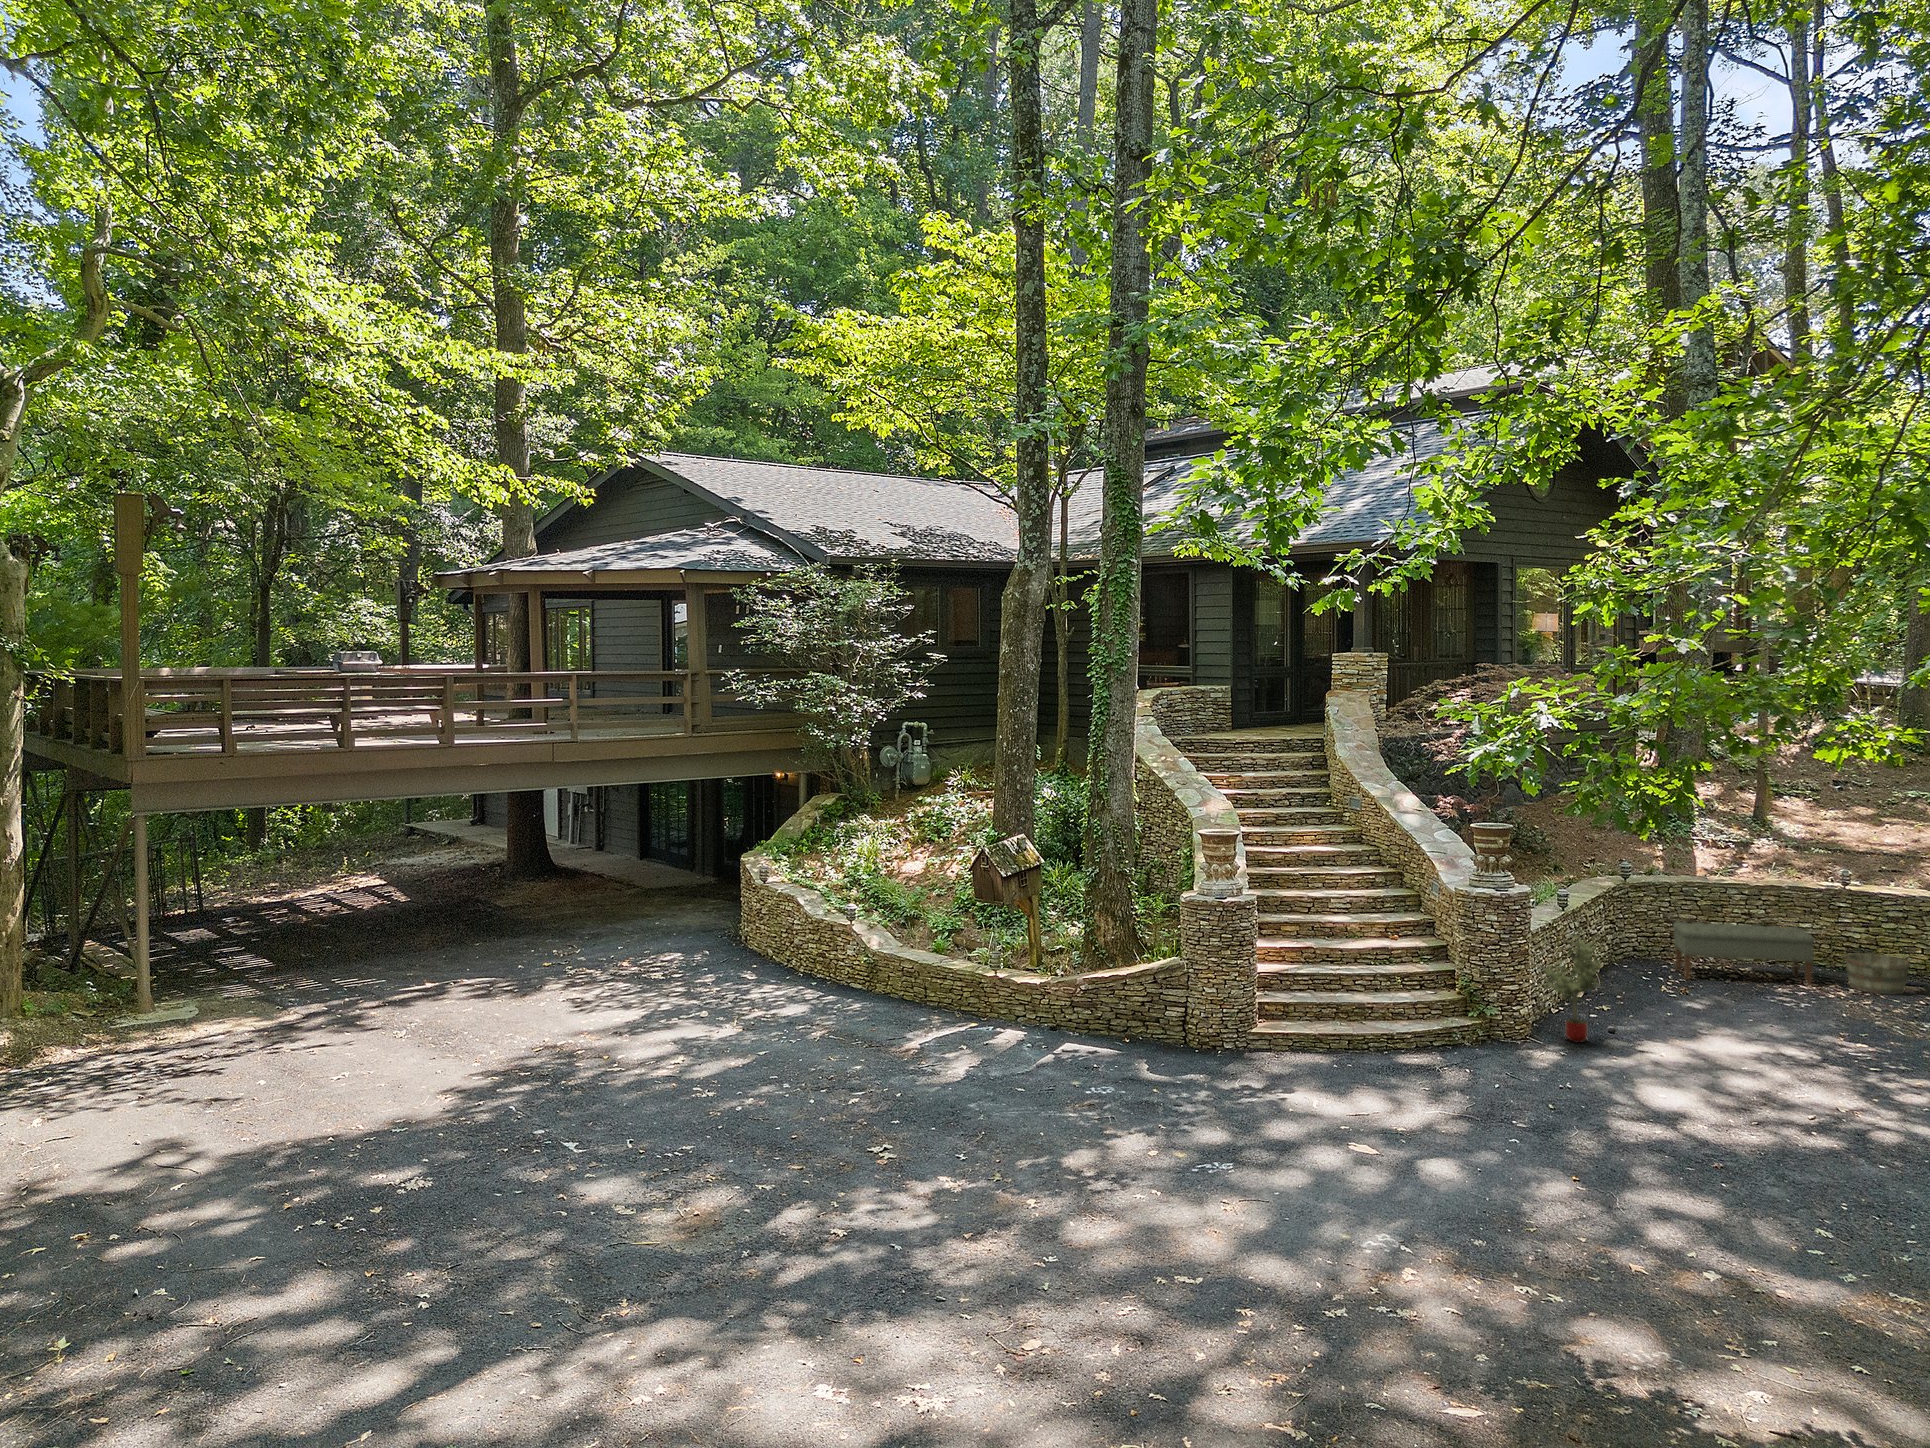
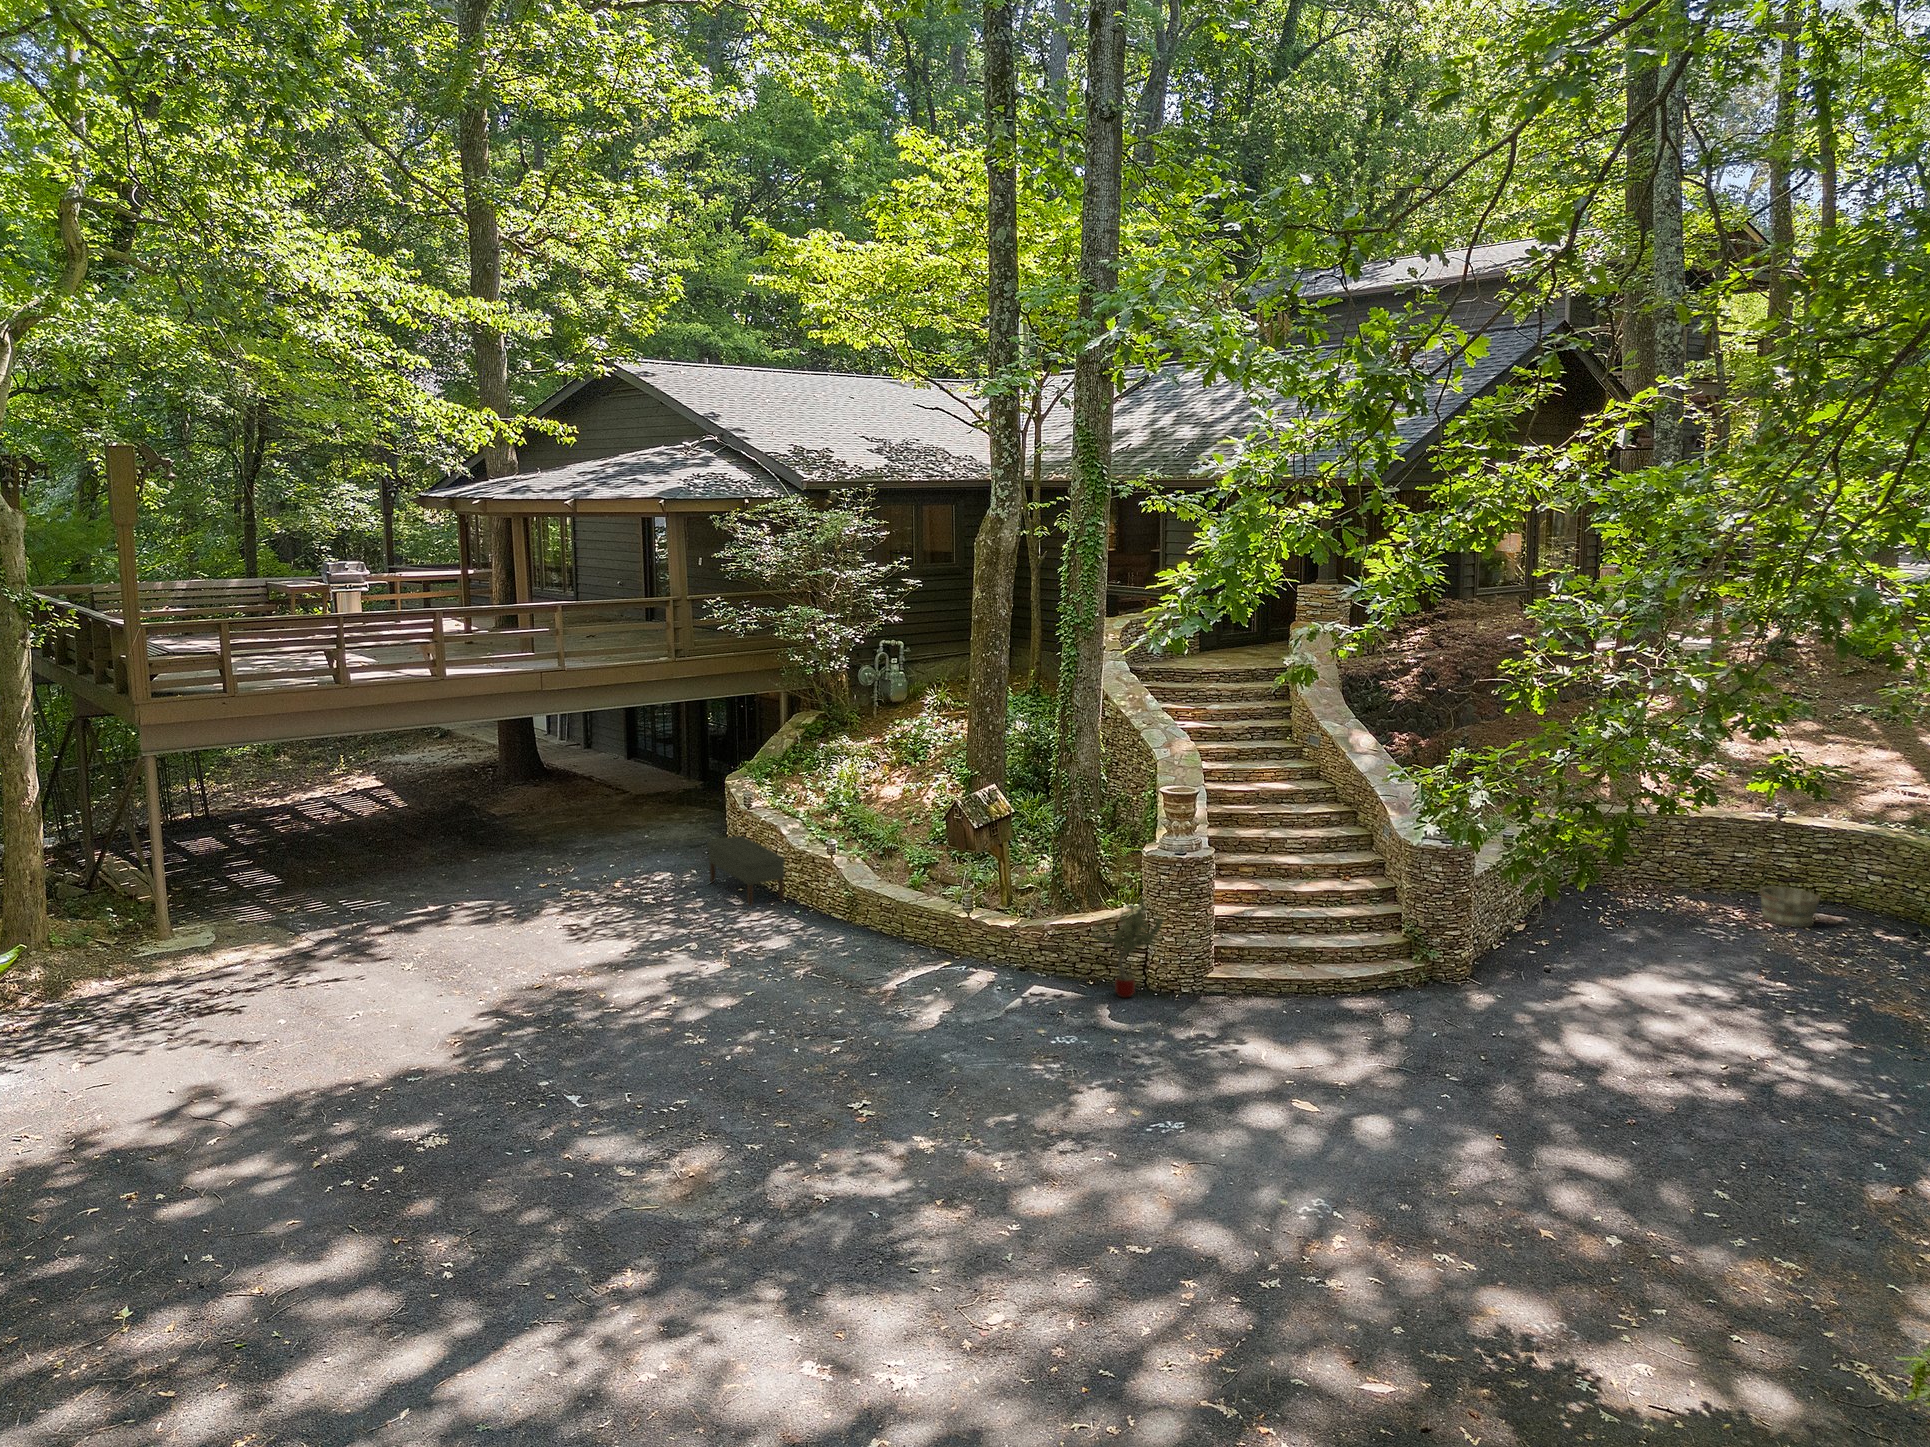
bench: present [1673,922,1815,987] -> present [707,836,785,907]
potted tree: present [1543,934,1600,1043] -> present [1091,899,1163,998]

